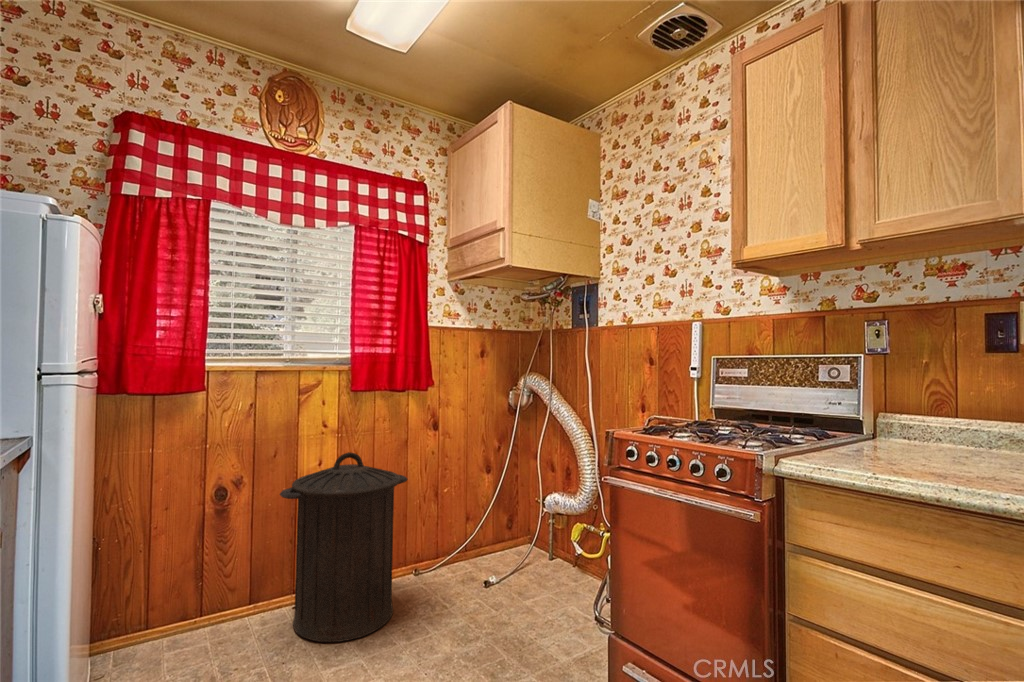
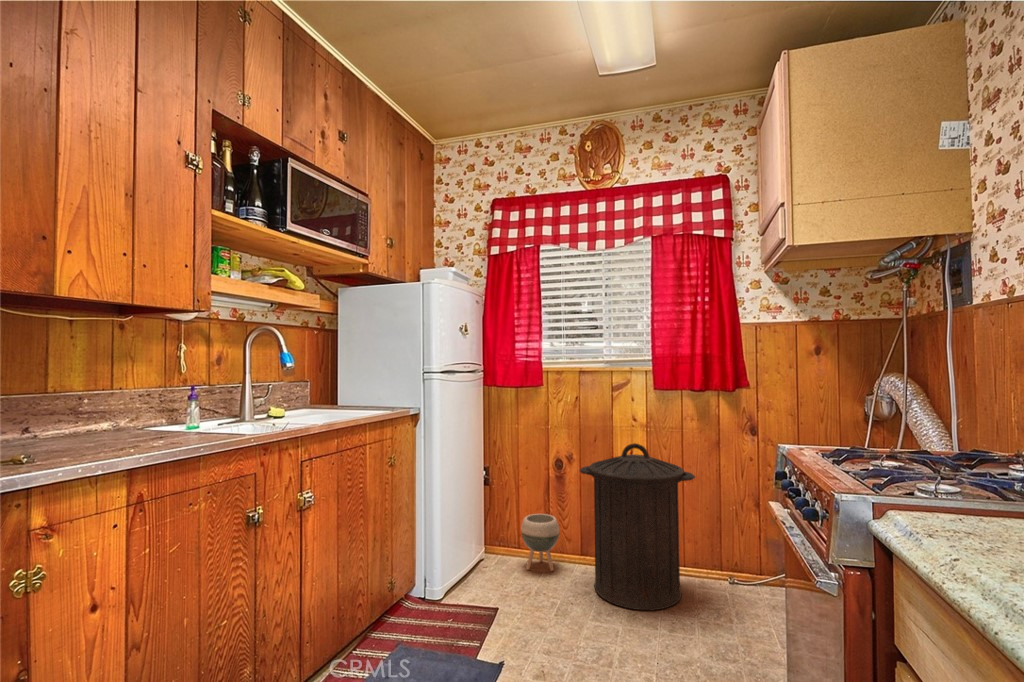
planter: none [170,566,233,655] -> present [521,514,560,571]

